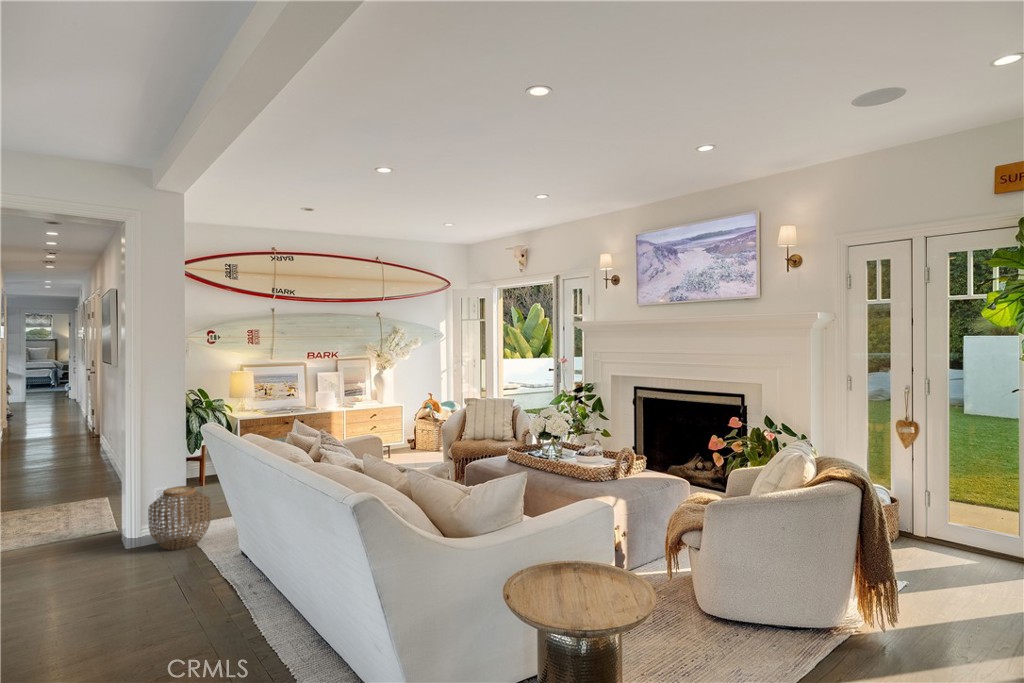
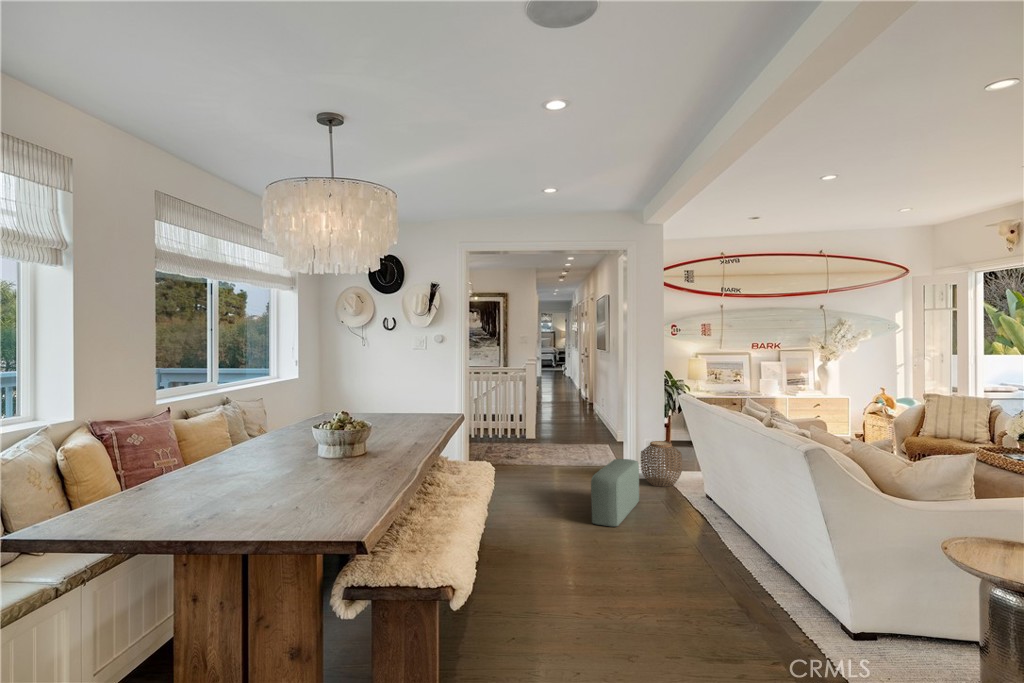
pouf: none [39,525,139,647] -> present [591,459,639,527]

